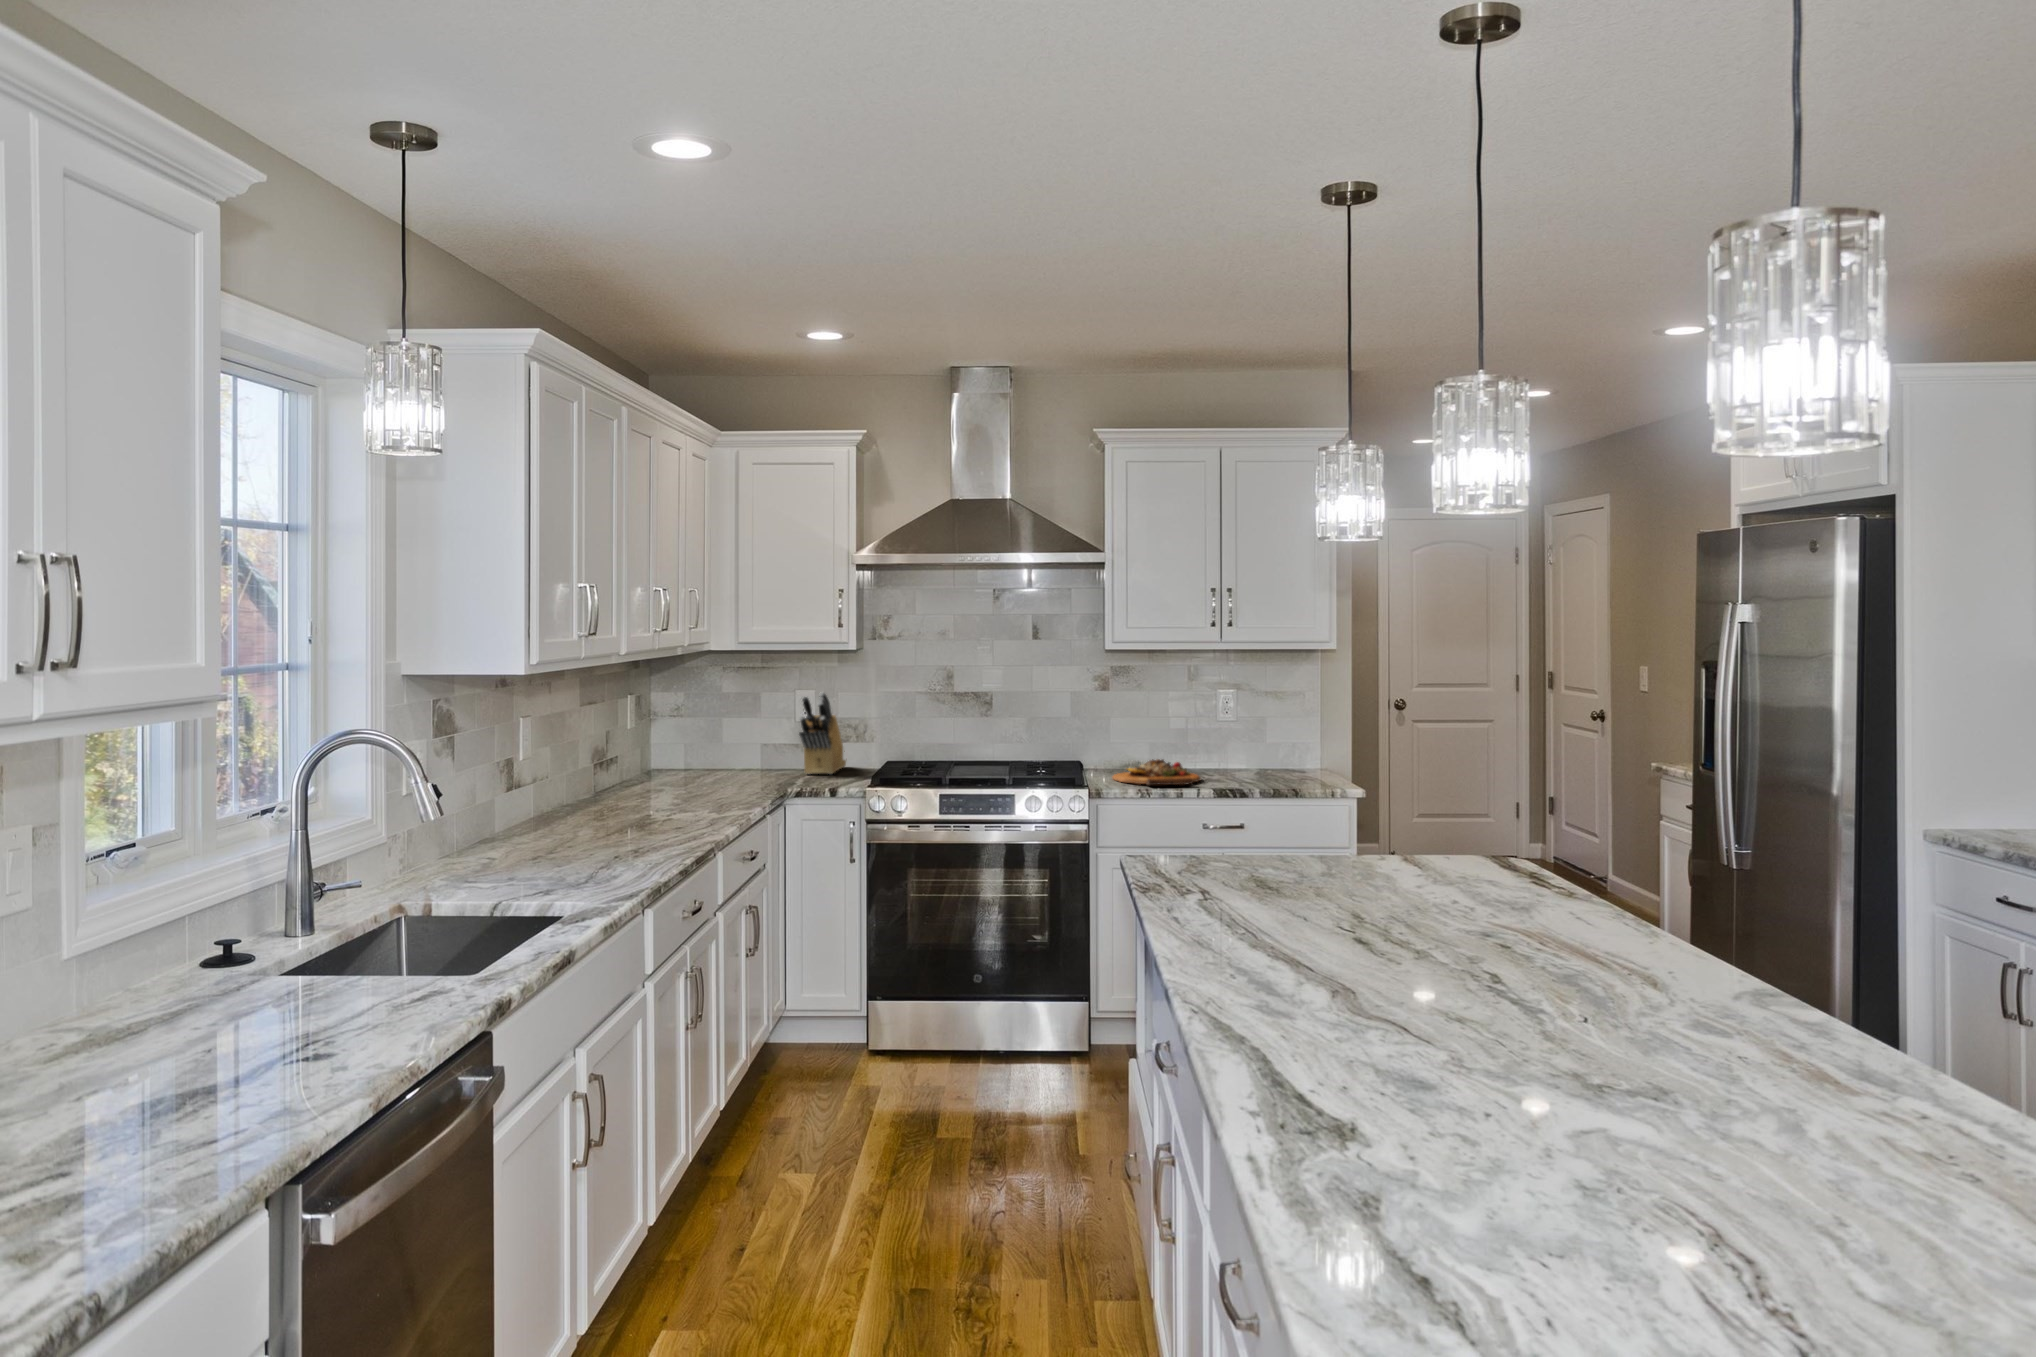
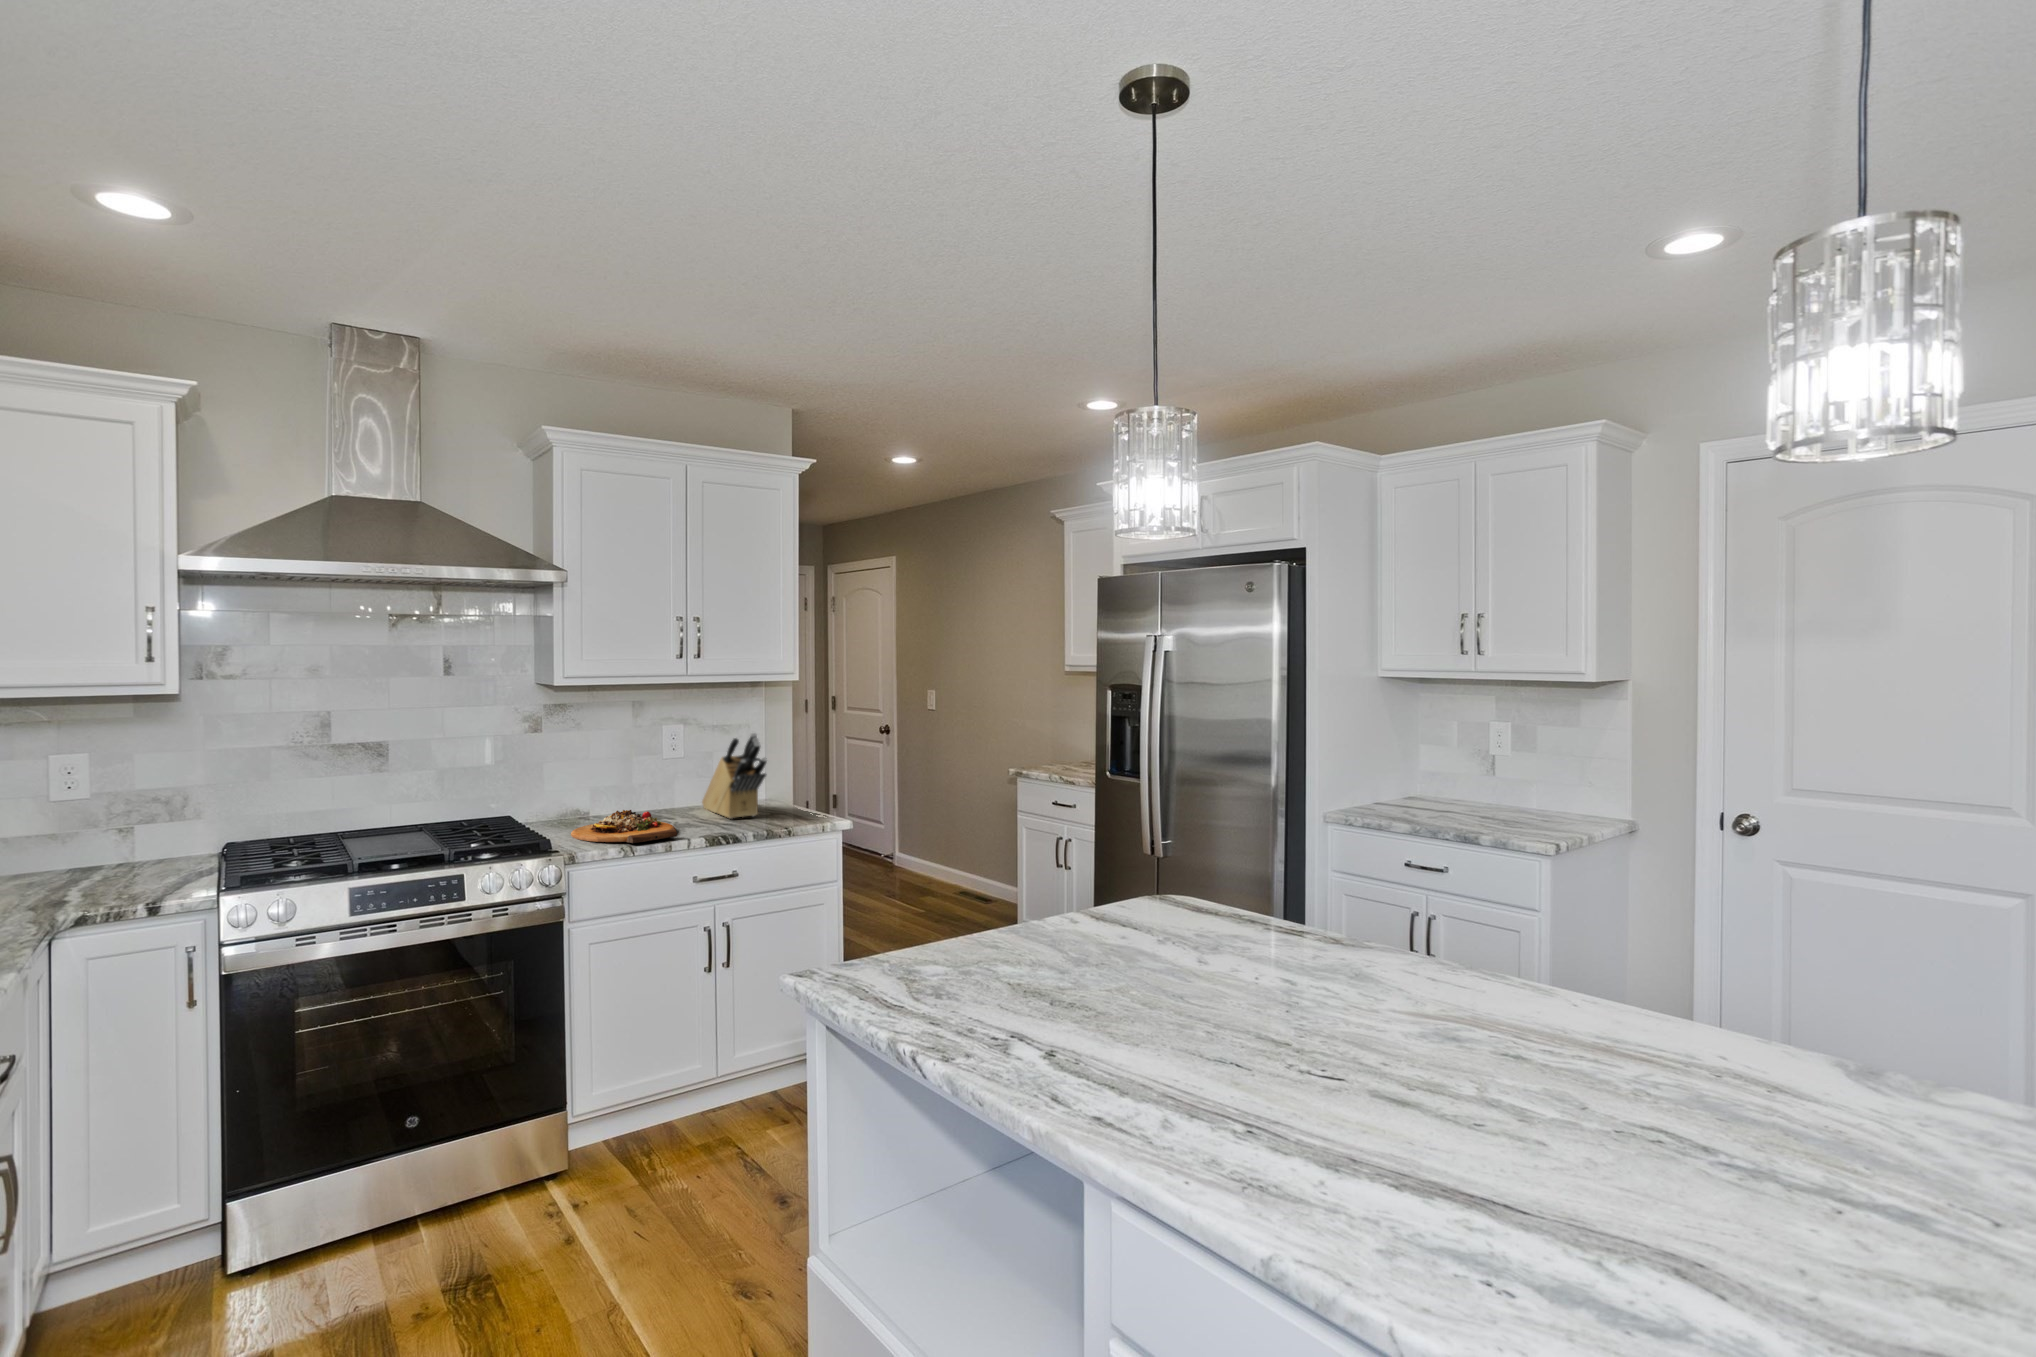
knife block: present [799,692,846,774] -> present [702,733,767,819]

